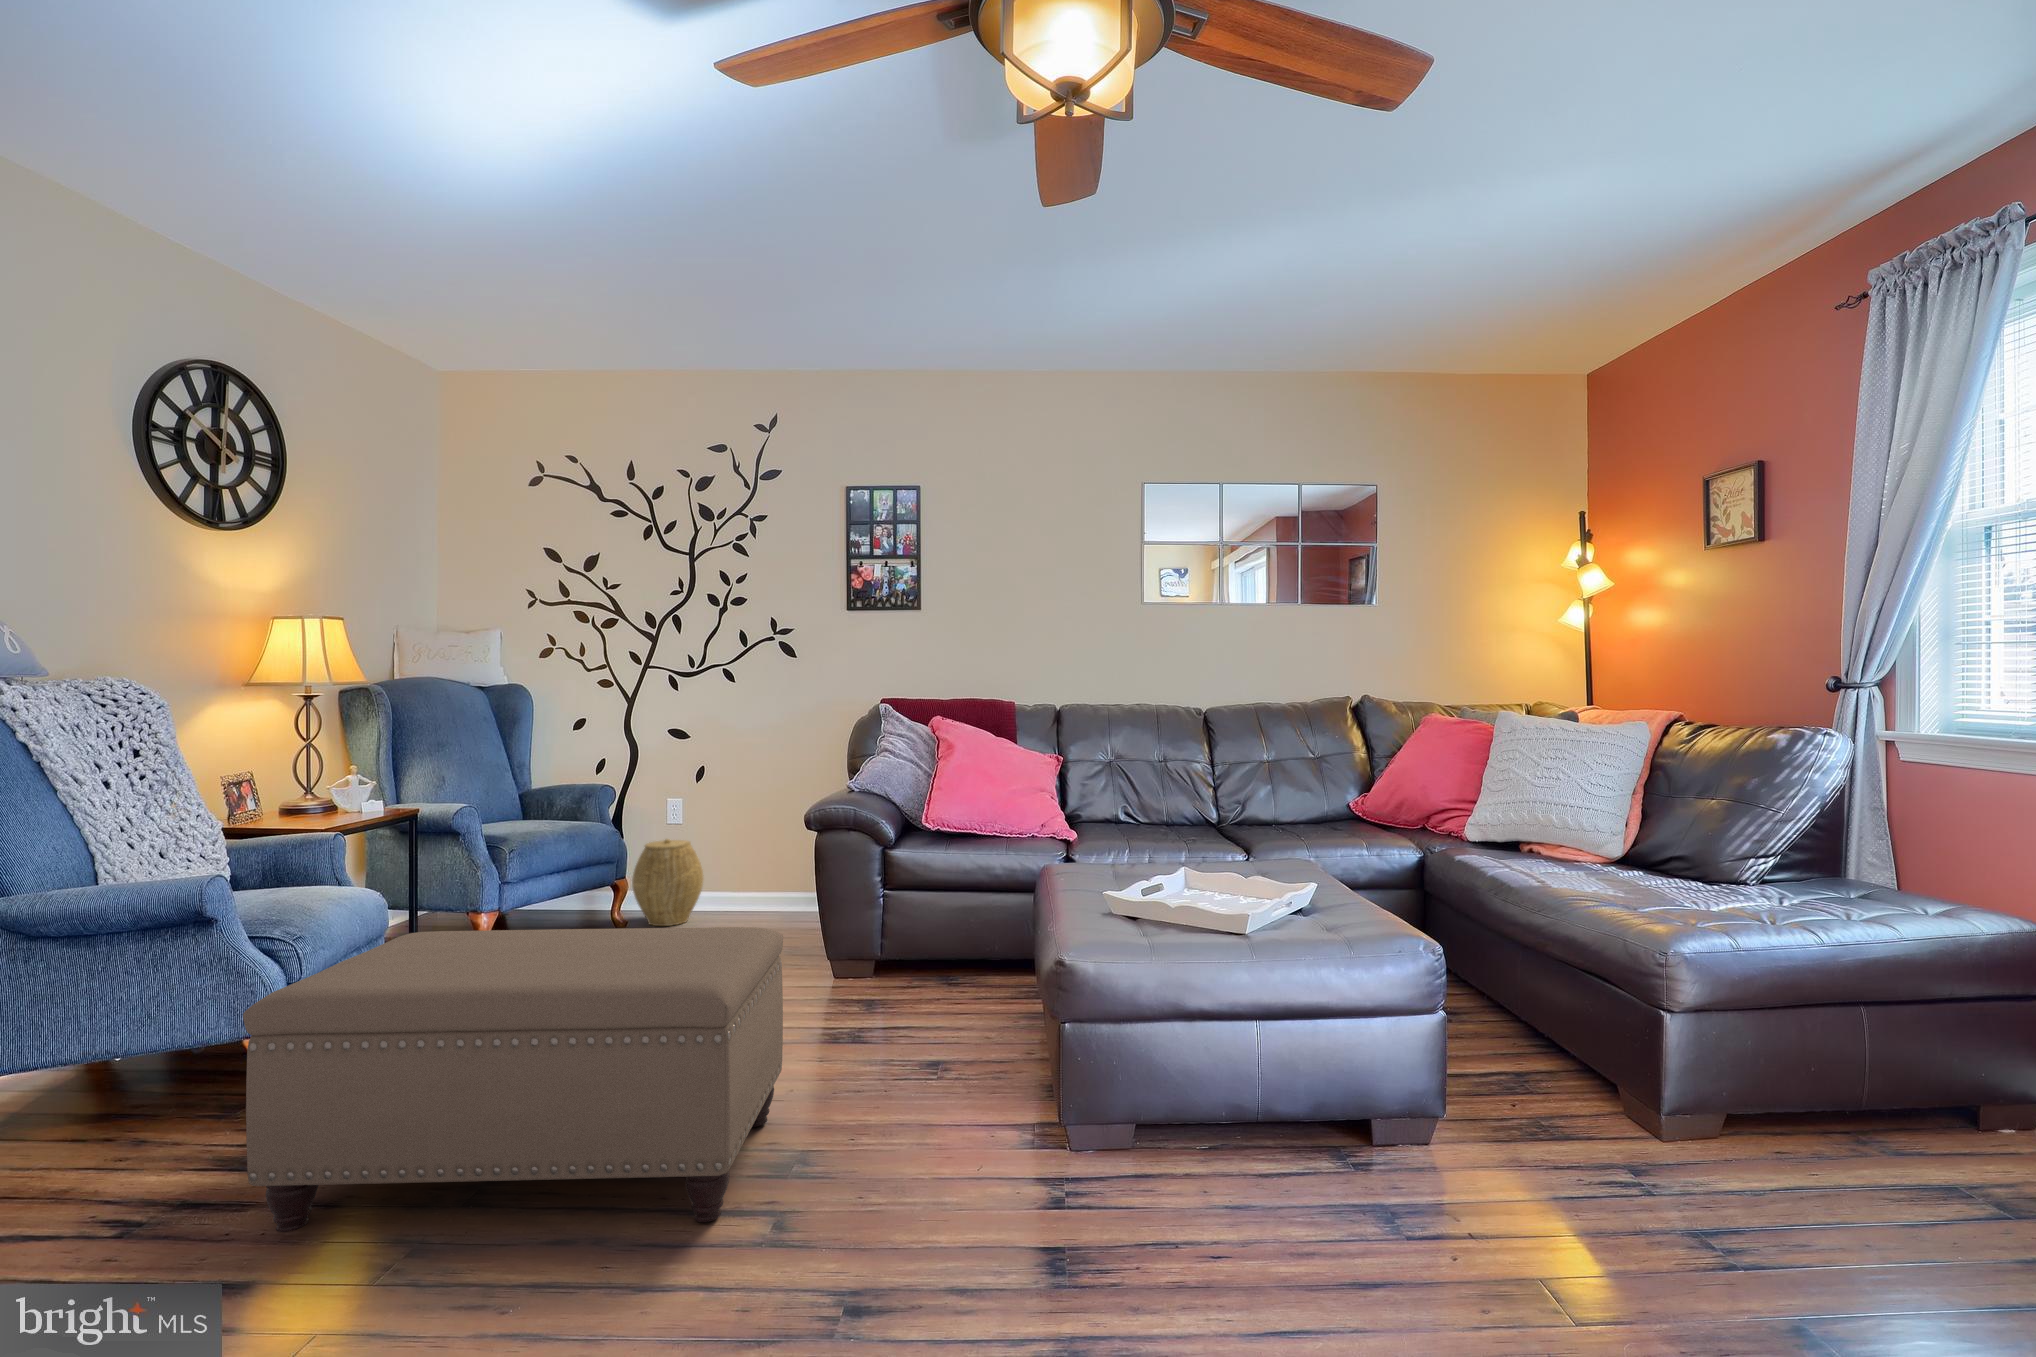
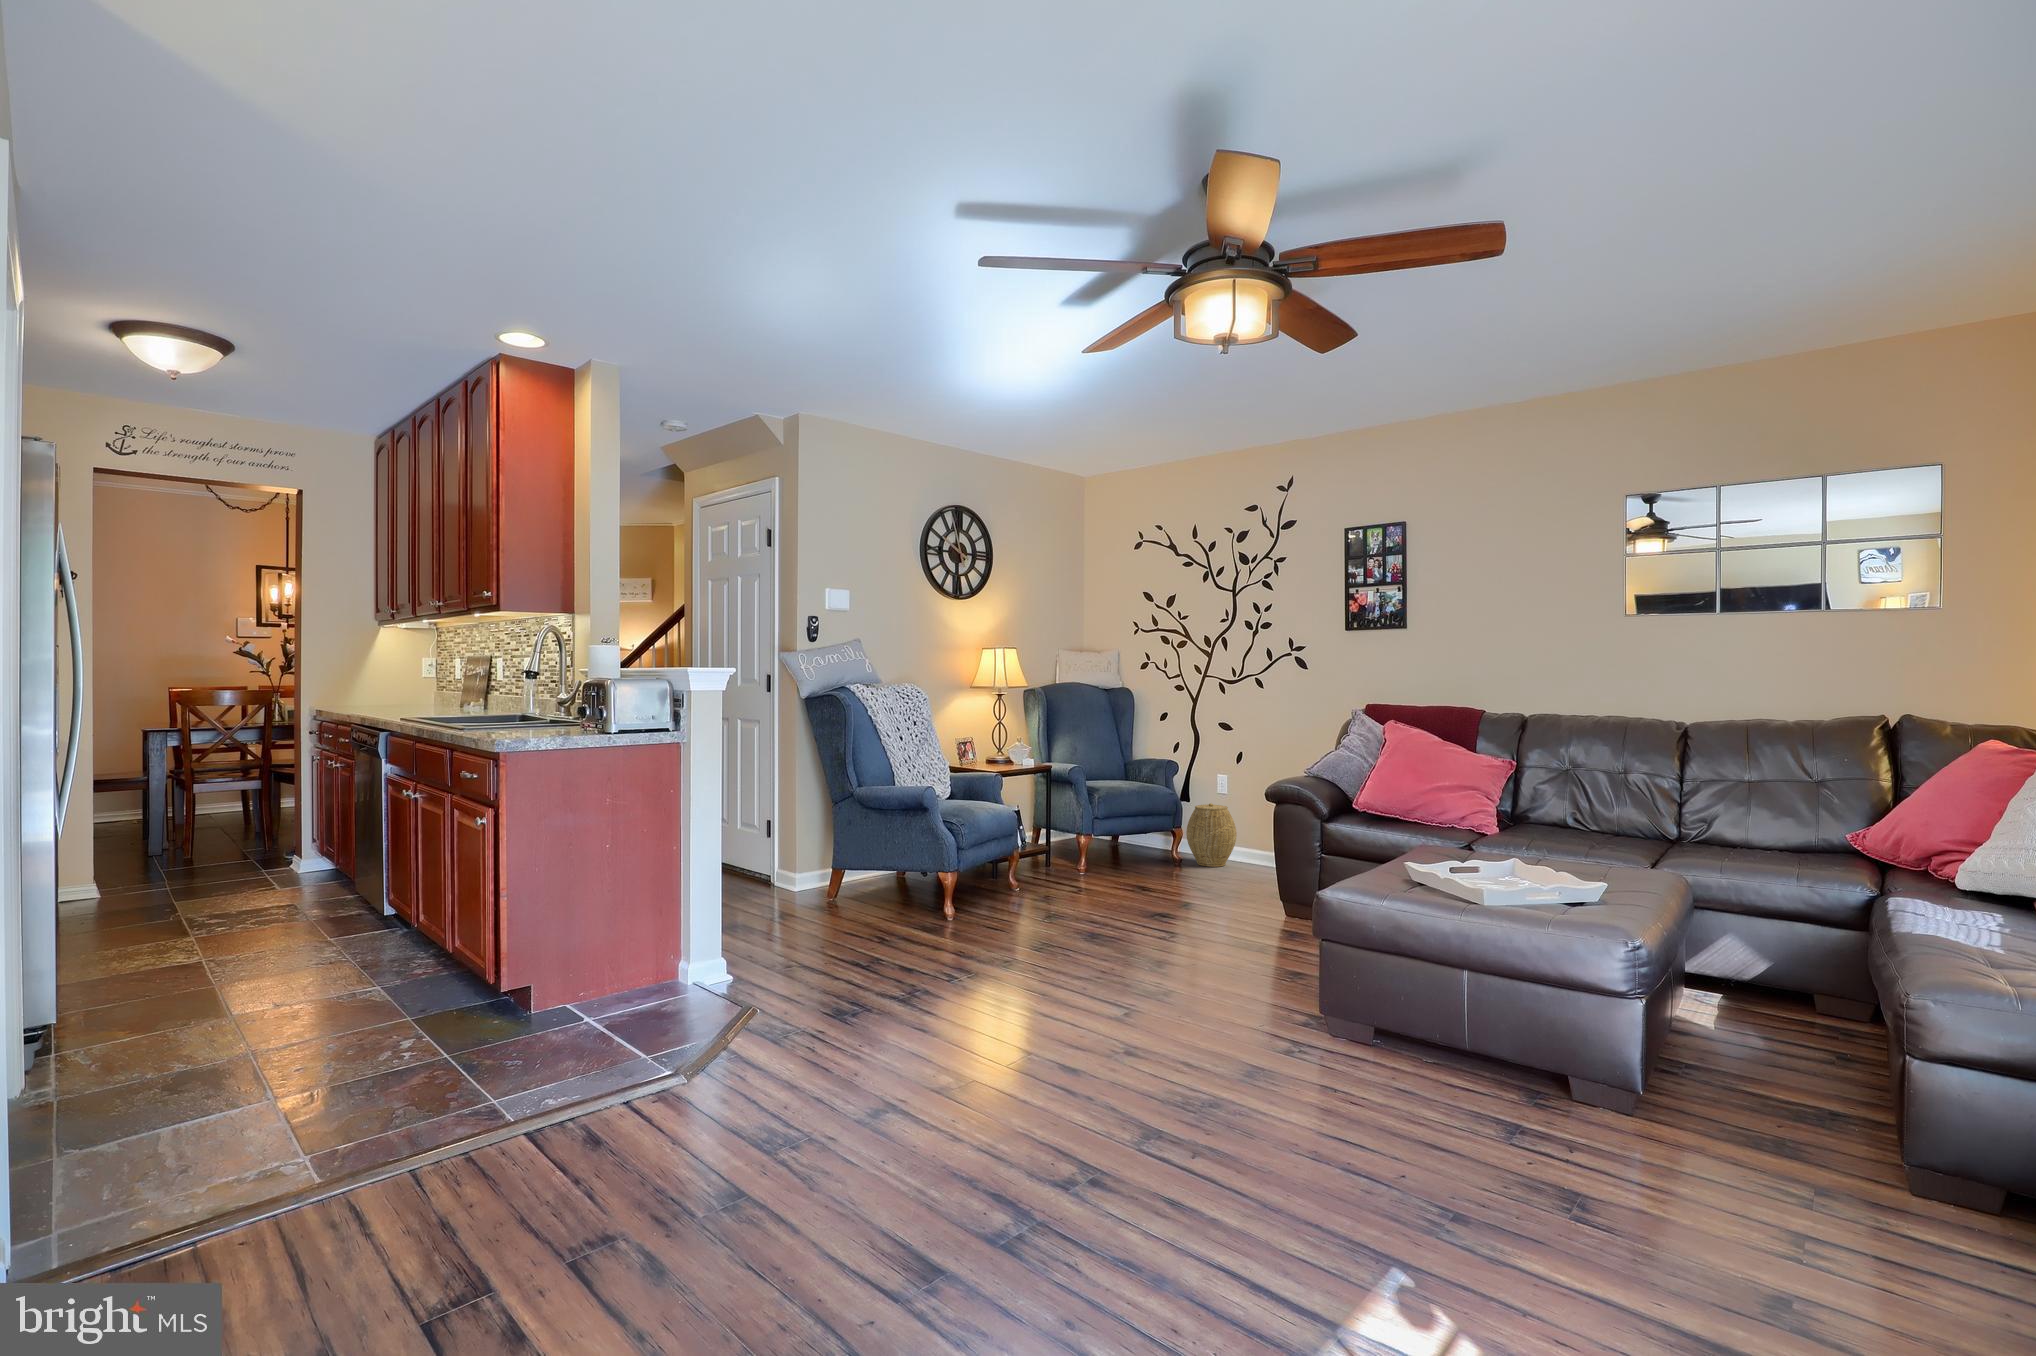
ottoman: present [243,927,783,1232] -> none [918,827,1178,997]

